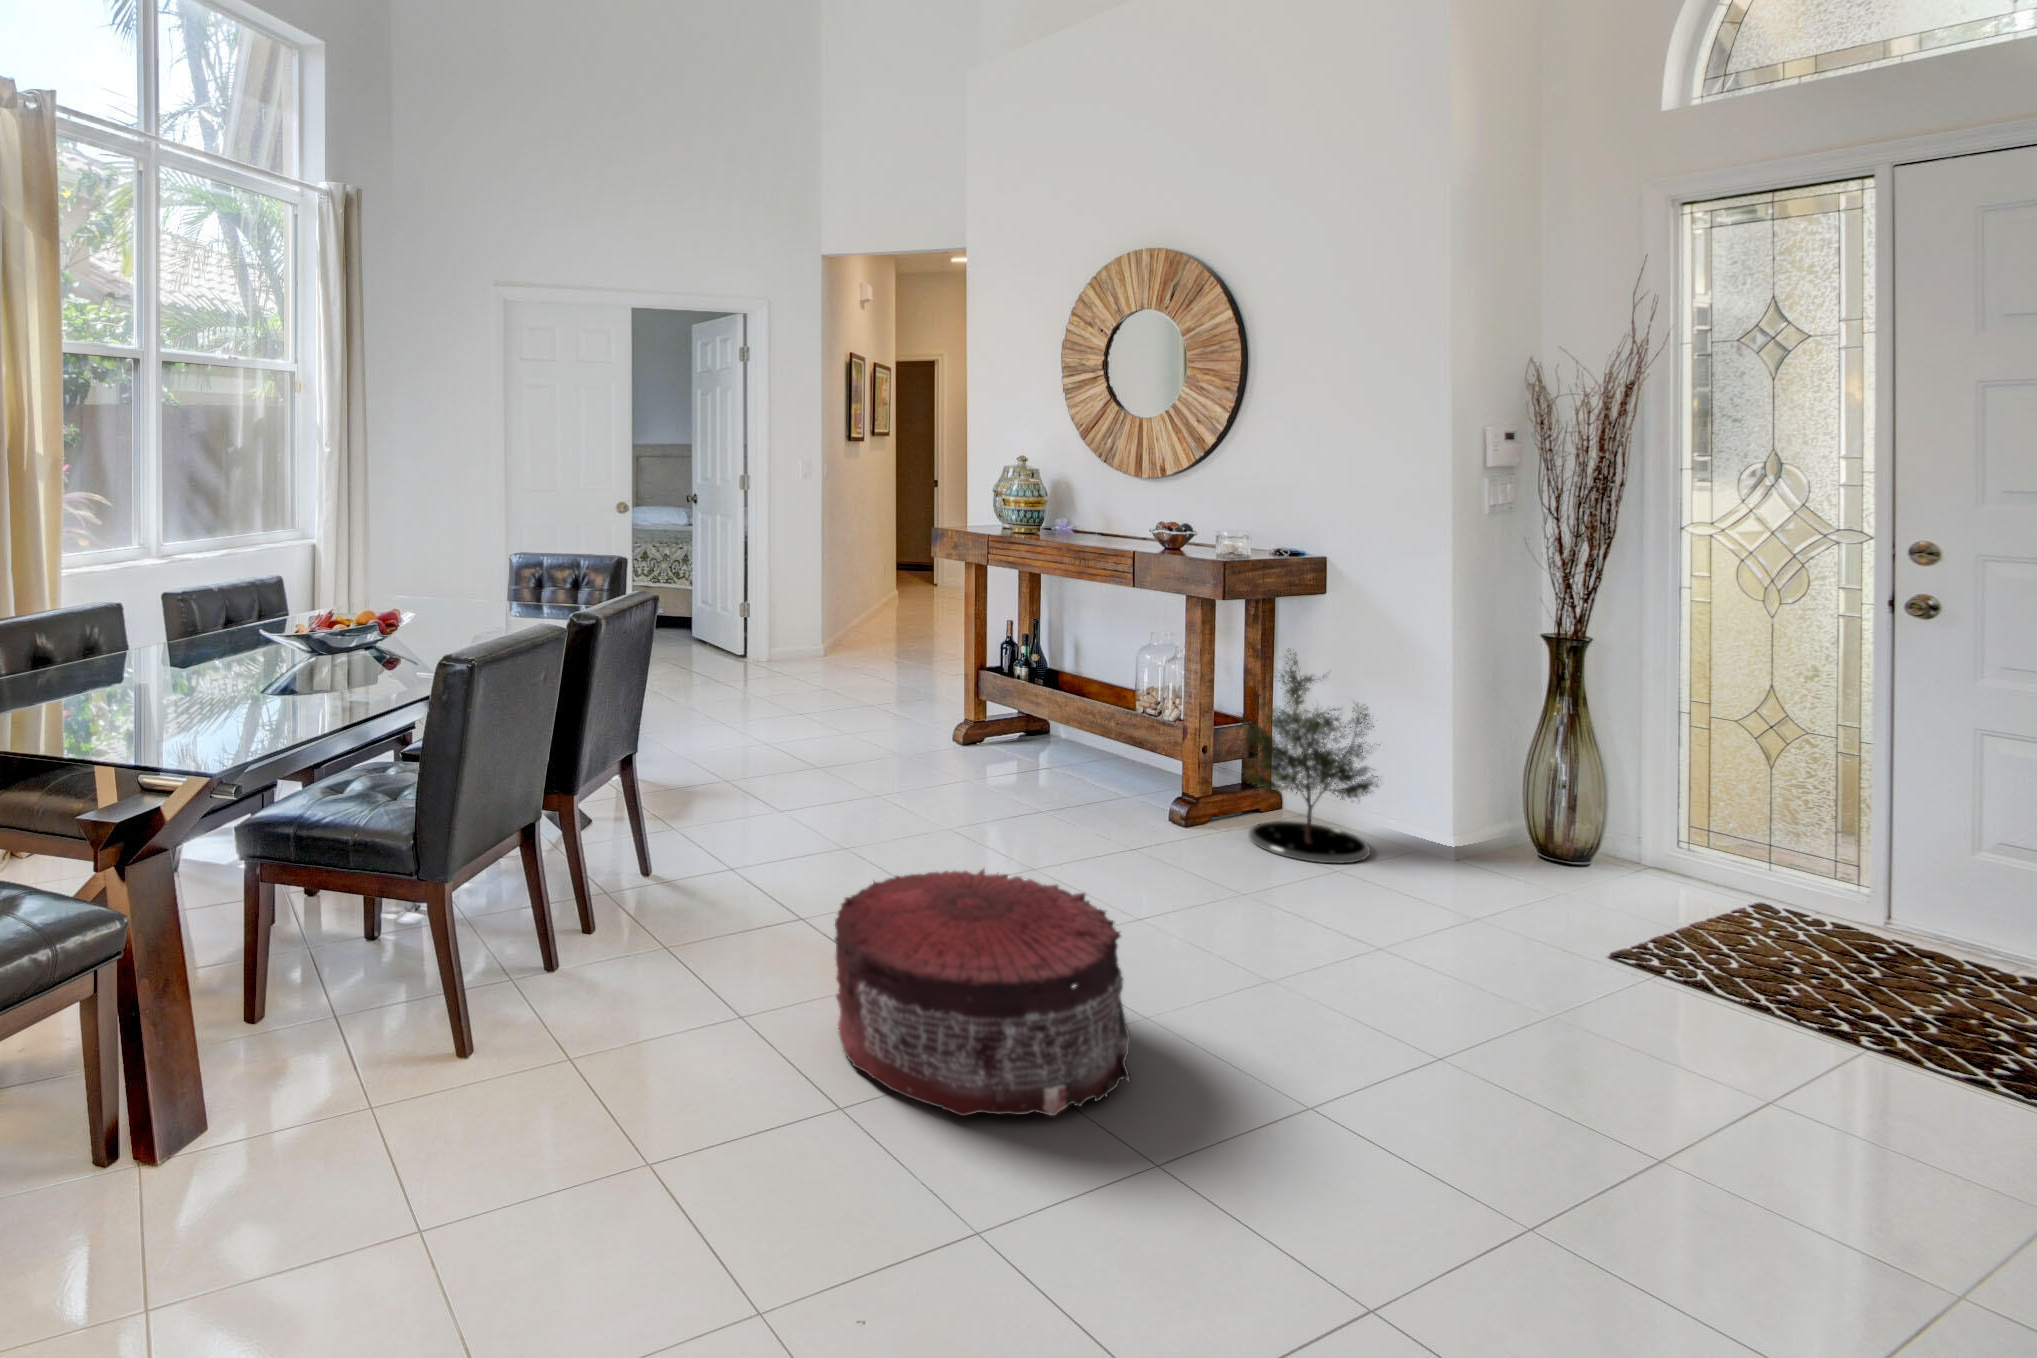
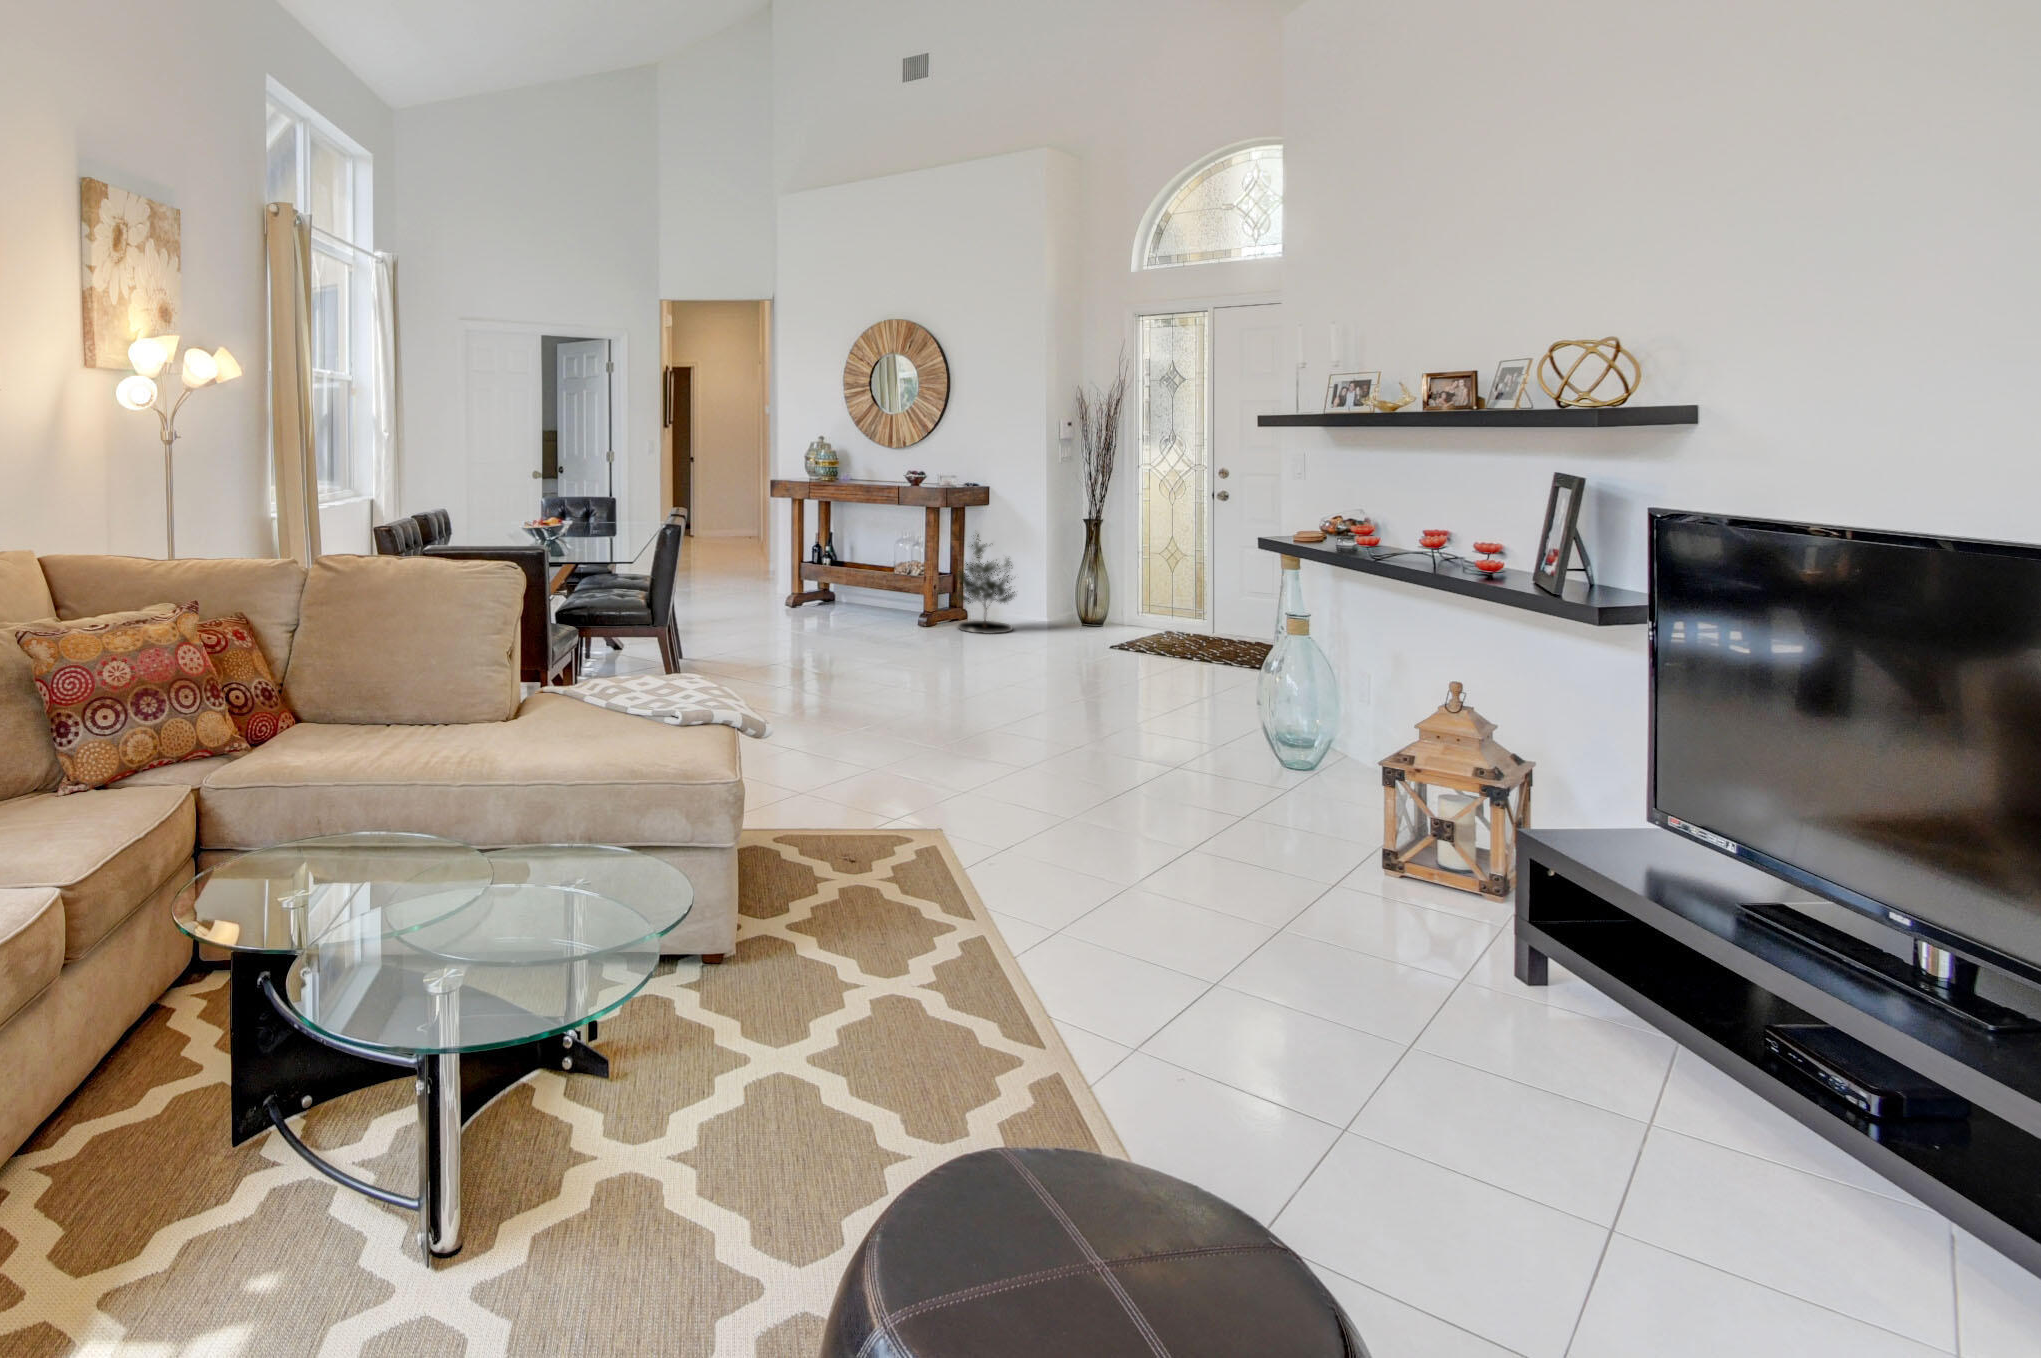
pouf: present [835,869,1130,1116] -> none [819,620,947,699]

